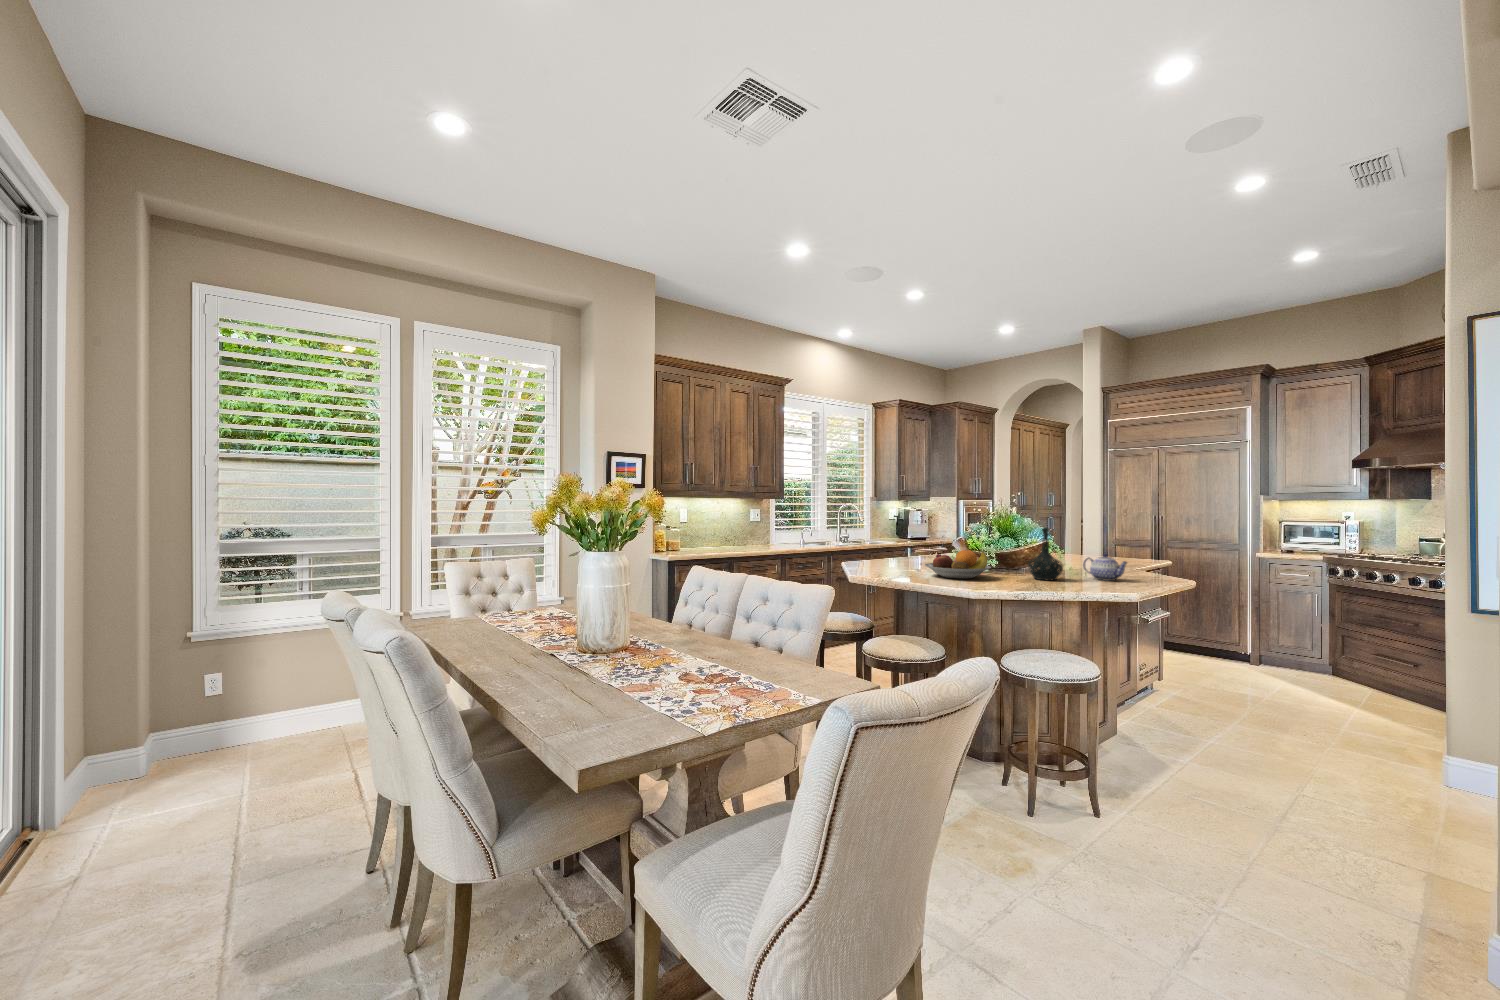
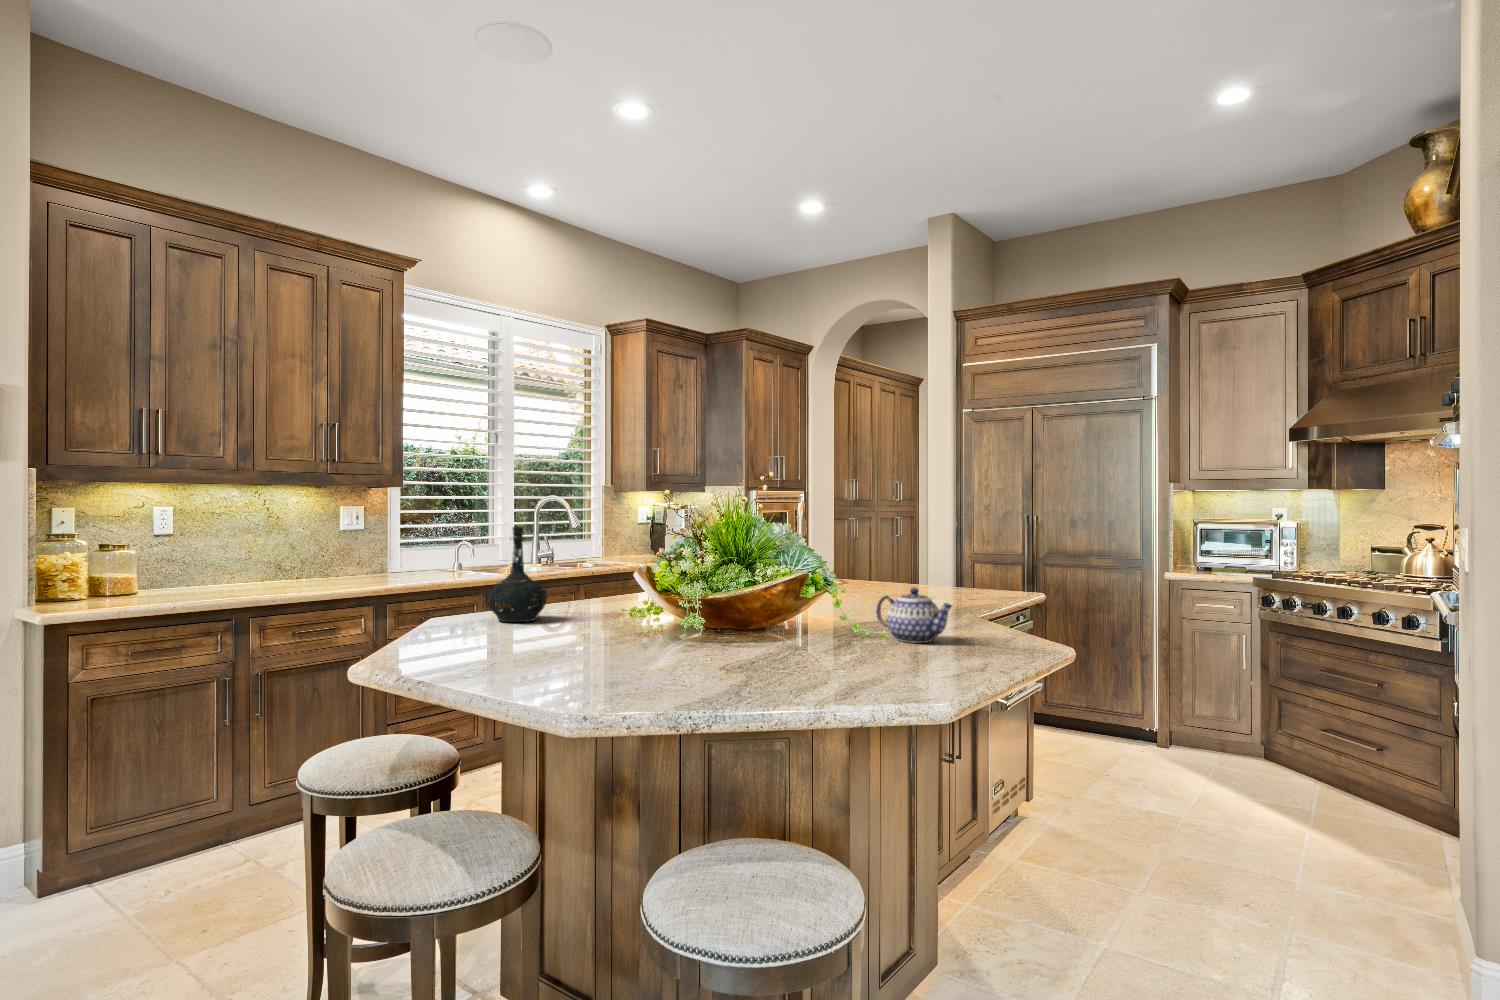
bottle: present [1028,528,1063,580] -> present [488,527,547,622]
fruit bowl: present [925,550,991,579] -> none [549,587,688,650]

